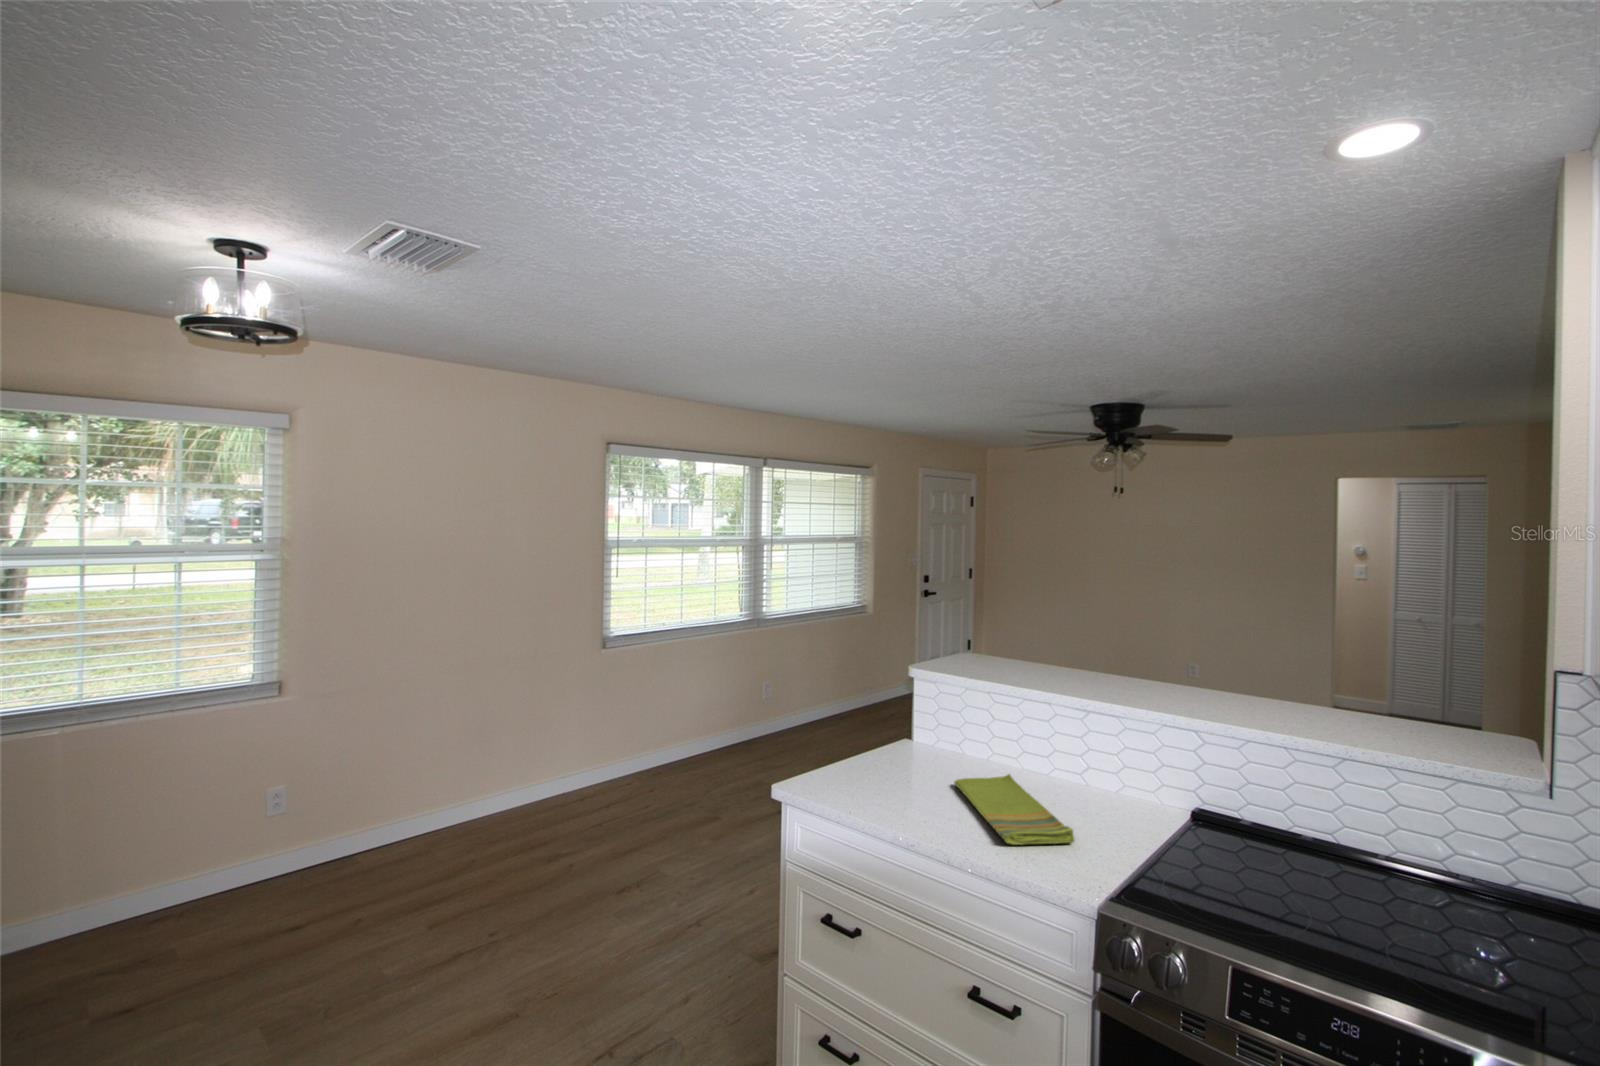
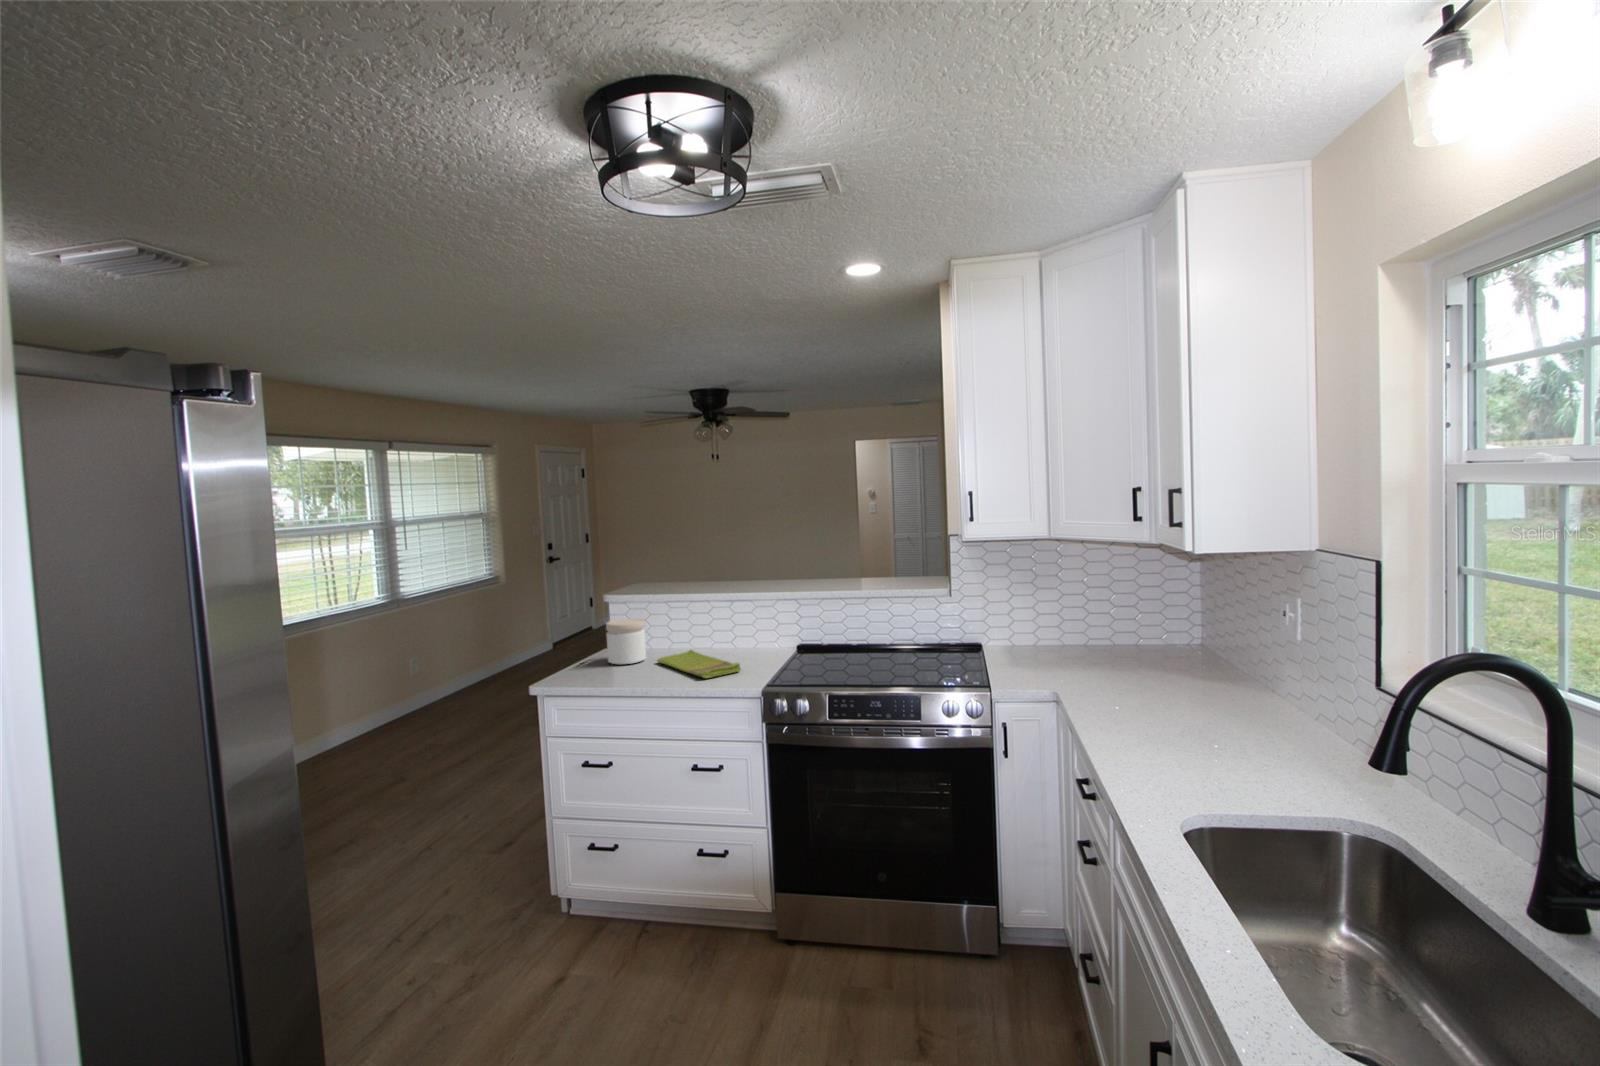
jar: none [890,708,945,777] -> present [606,619,646,664]

